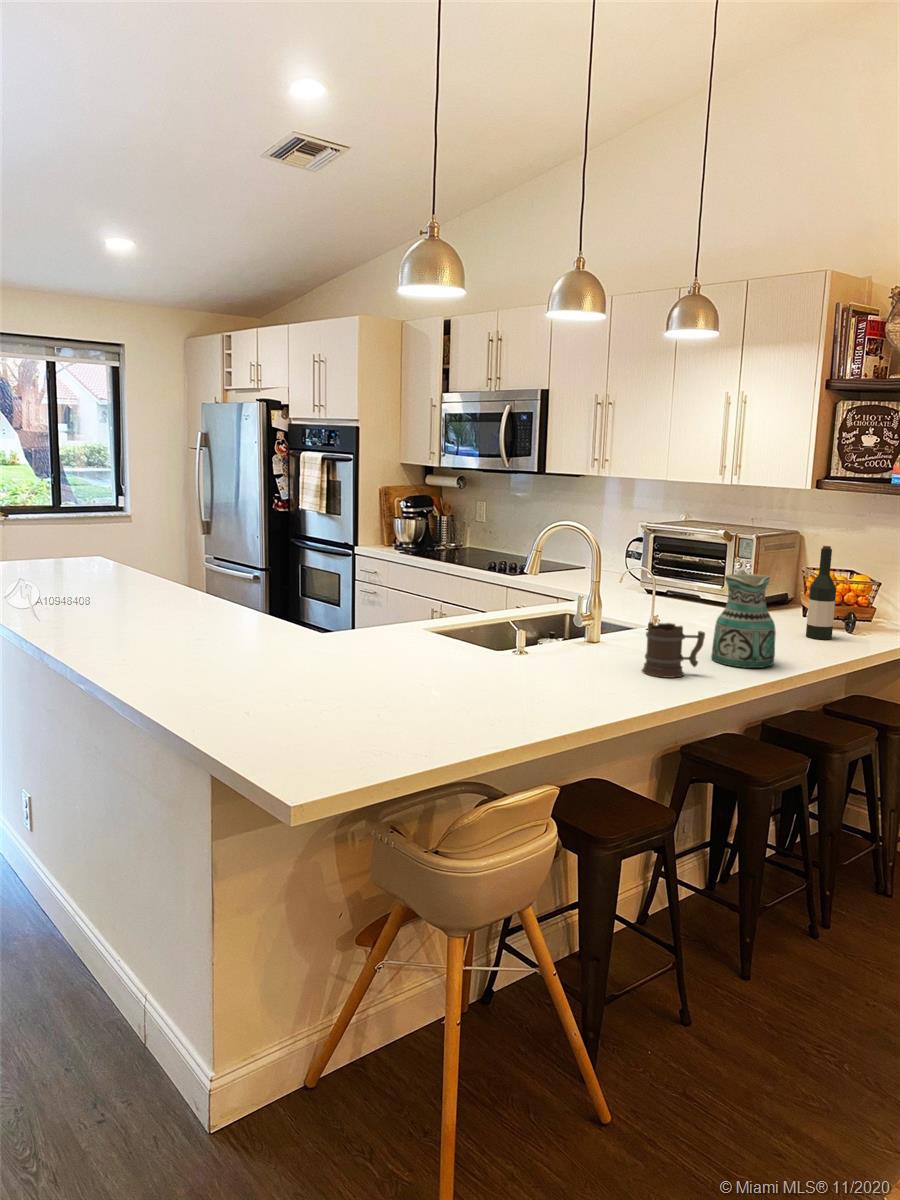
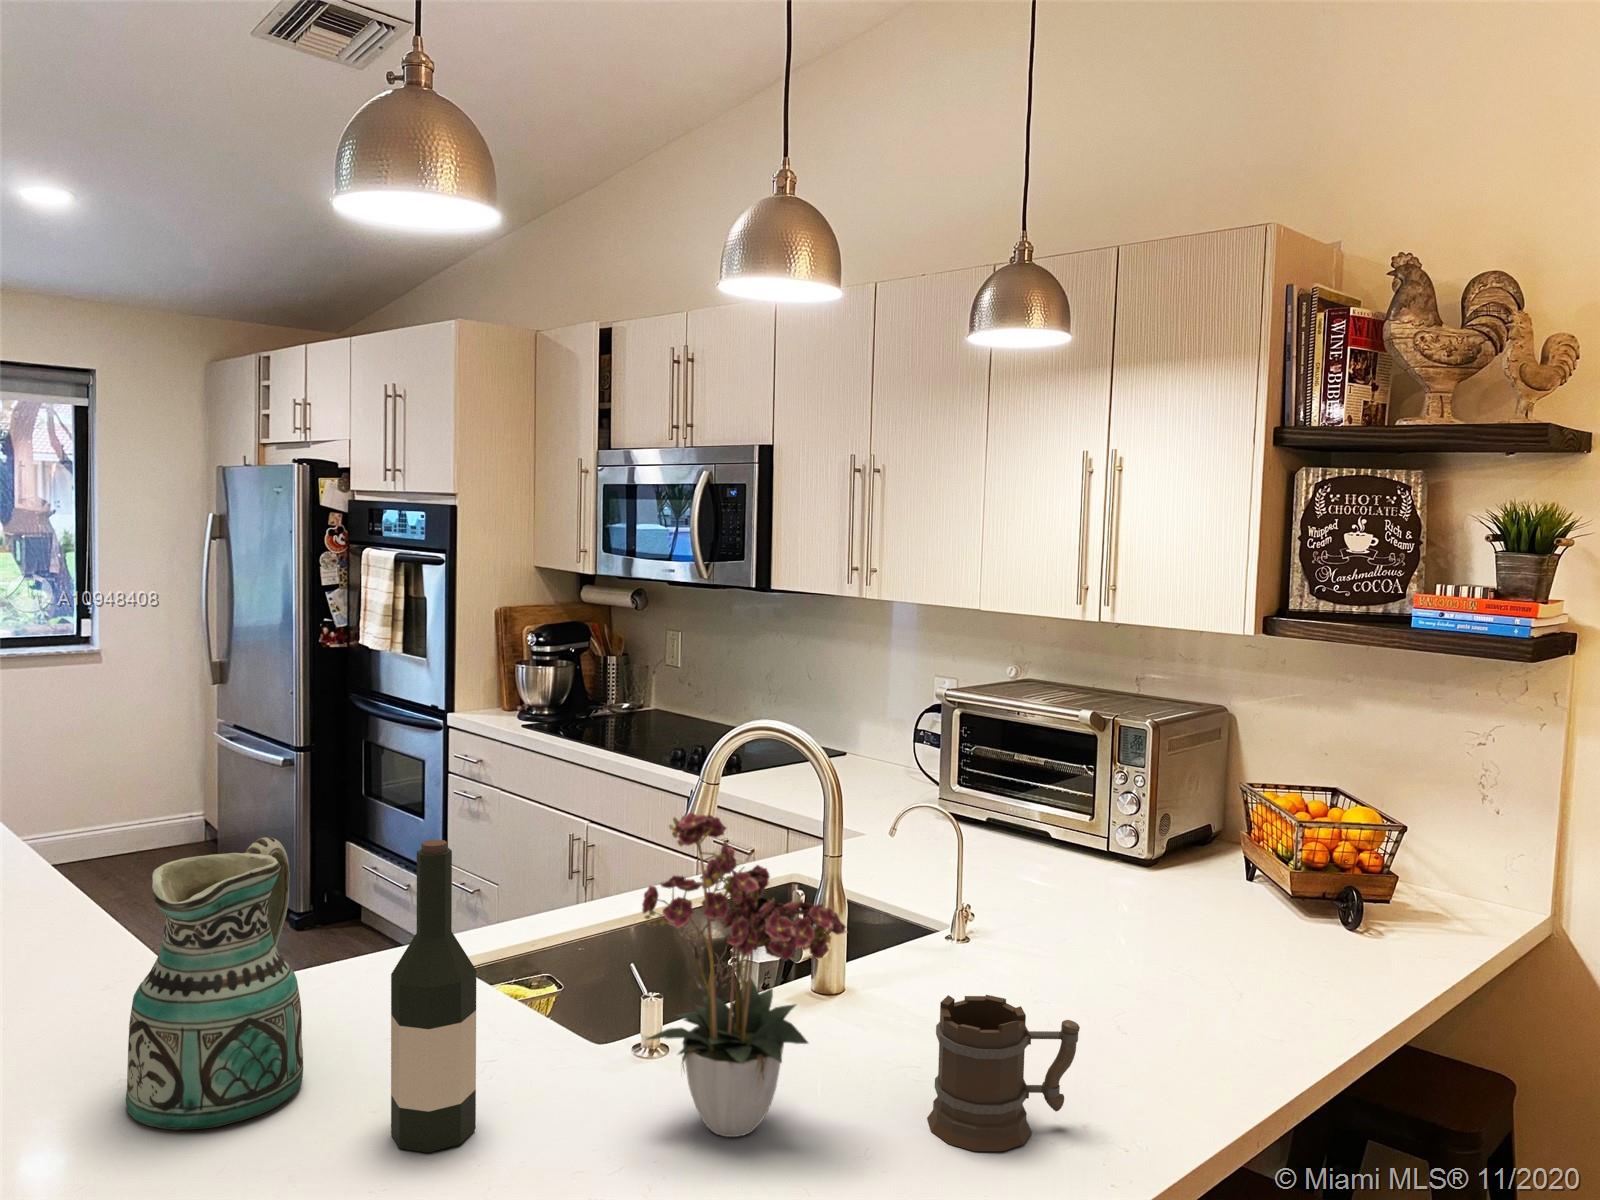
flower arrangement: none [525,537,617,670] -> present [642,813,846,1137]
wine bottle: present [806,546,836,640] -> present [391,840,476,1152]
ceramic pitcher: present [711,570,776,668] -> present [126,837,303,1130]

